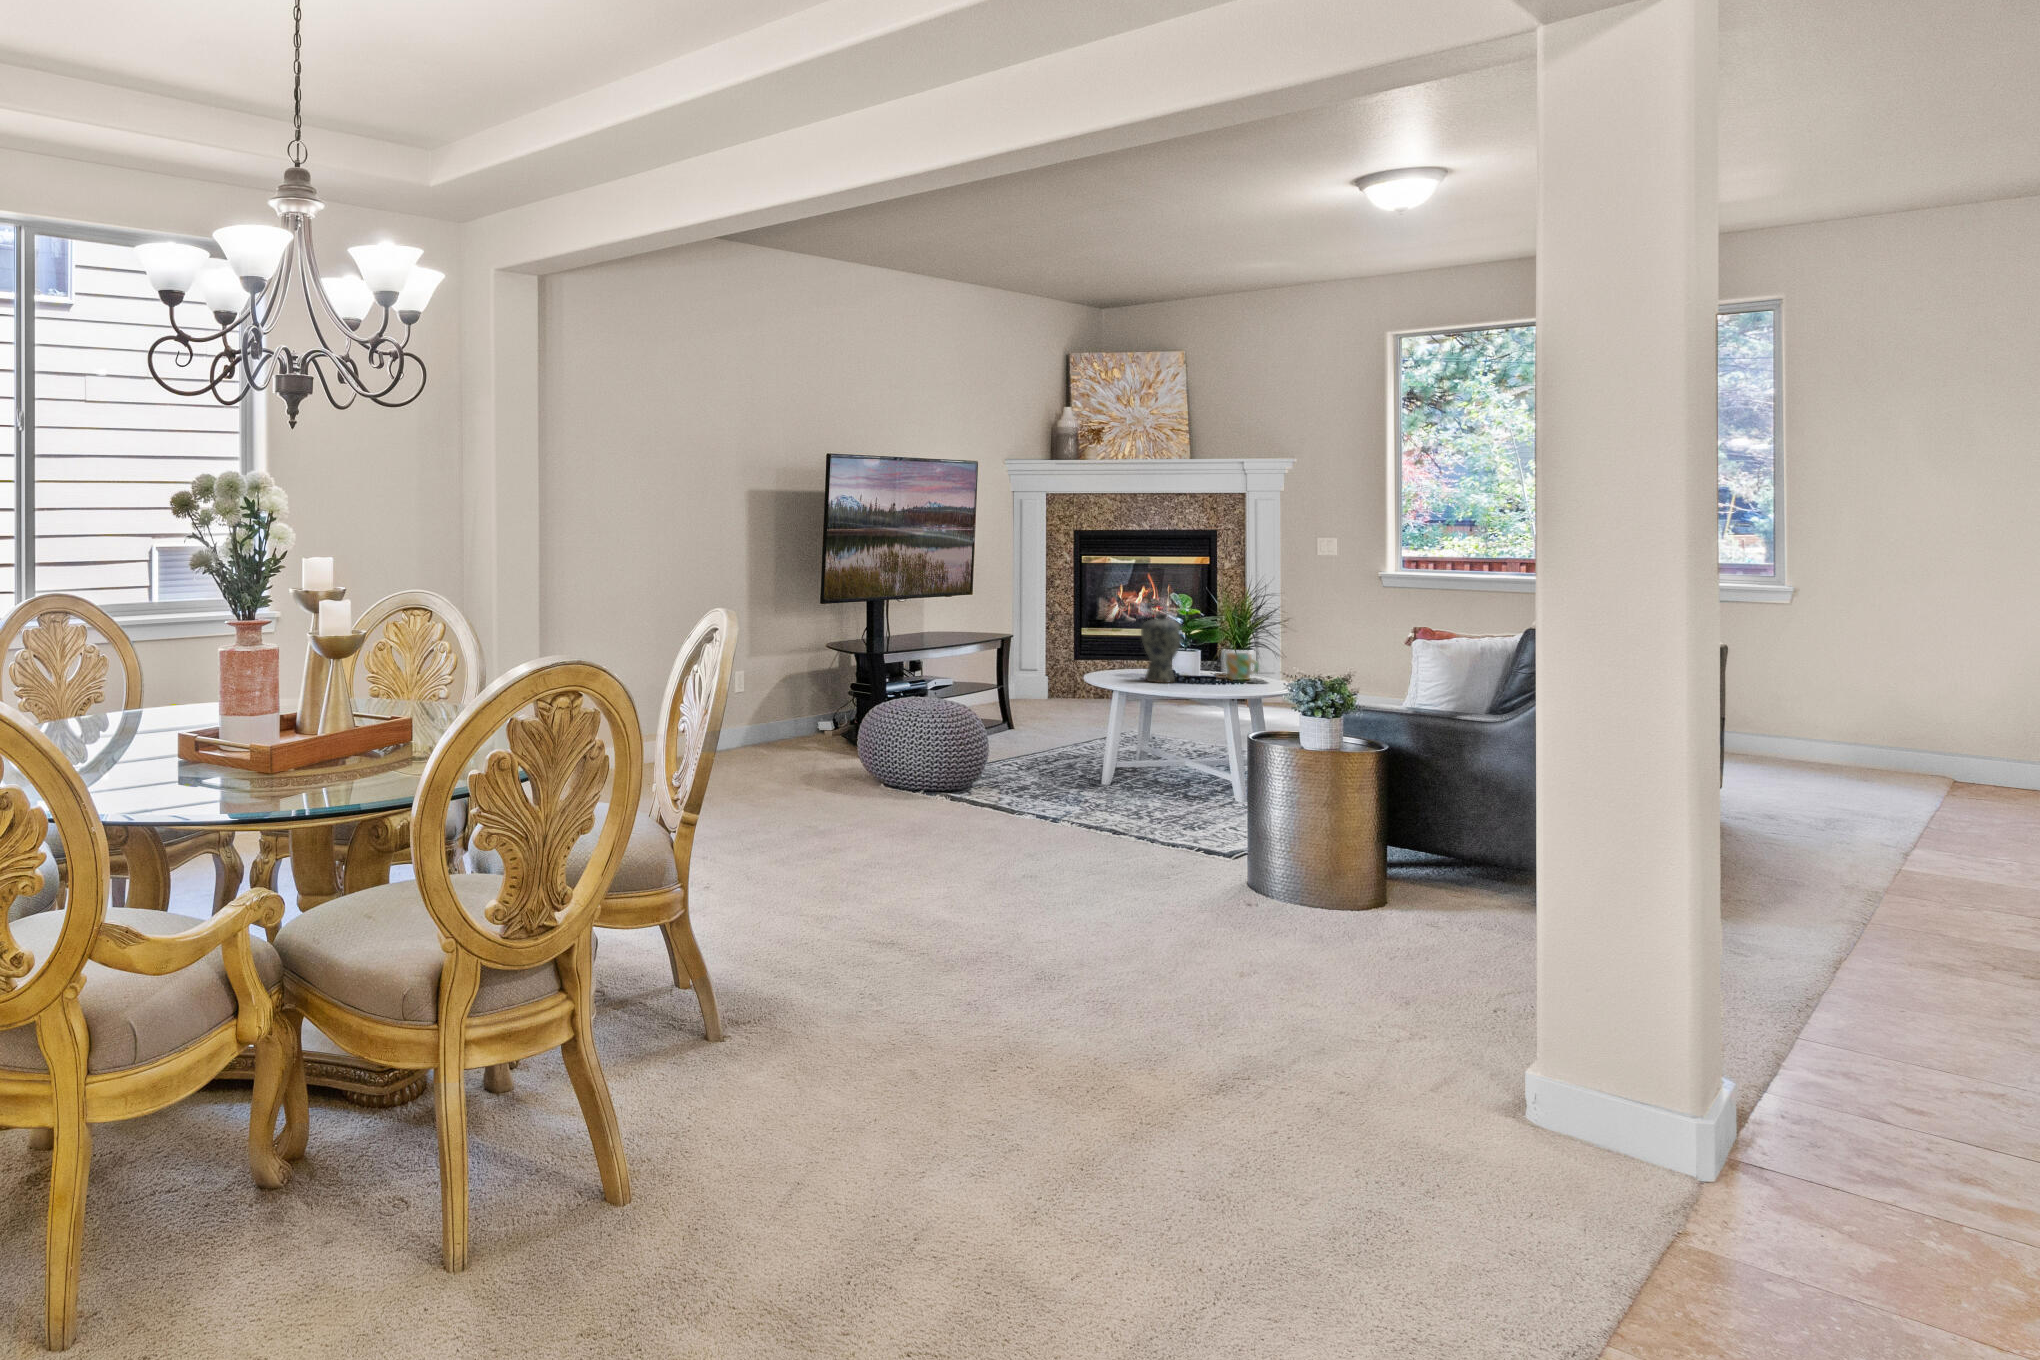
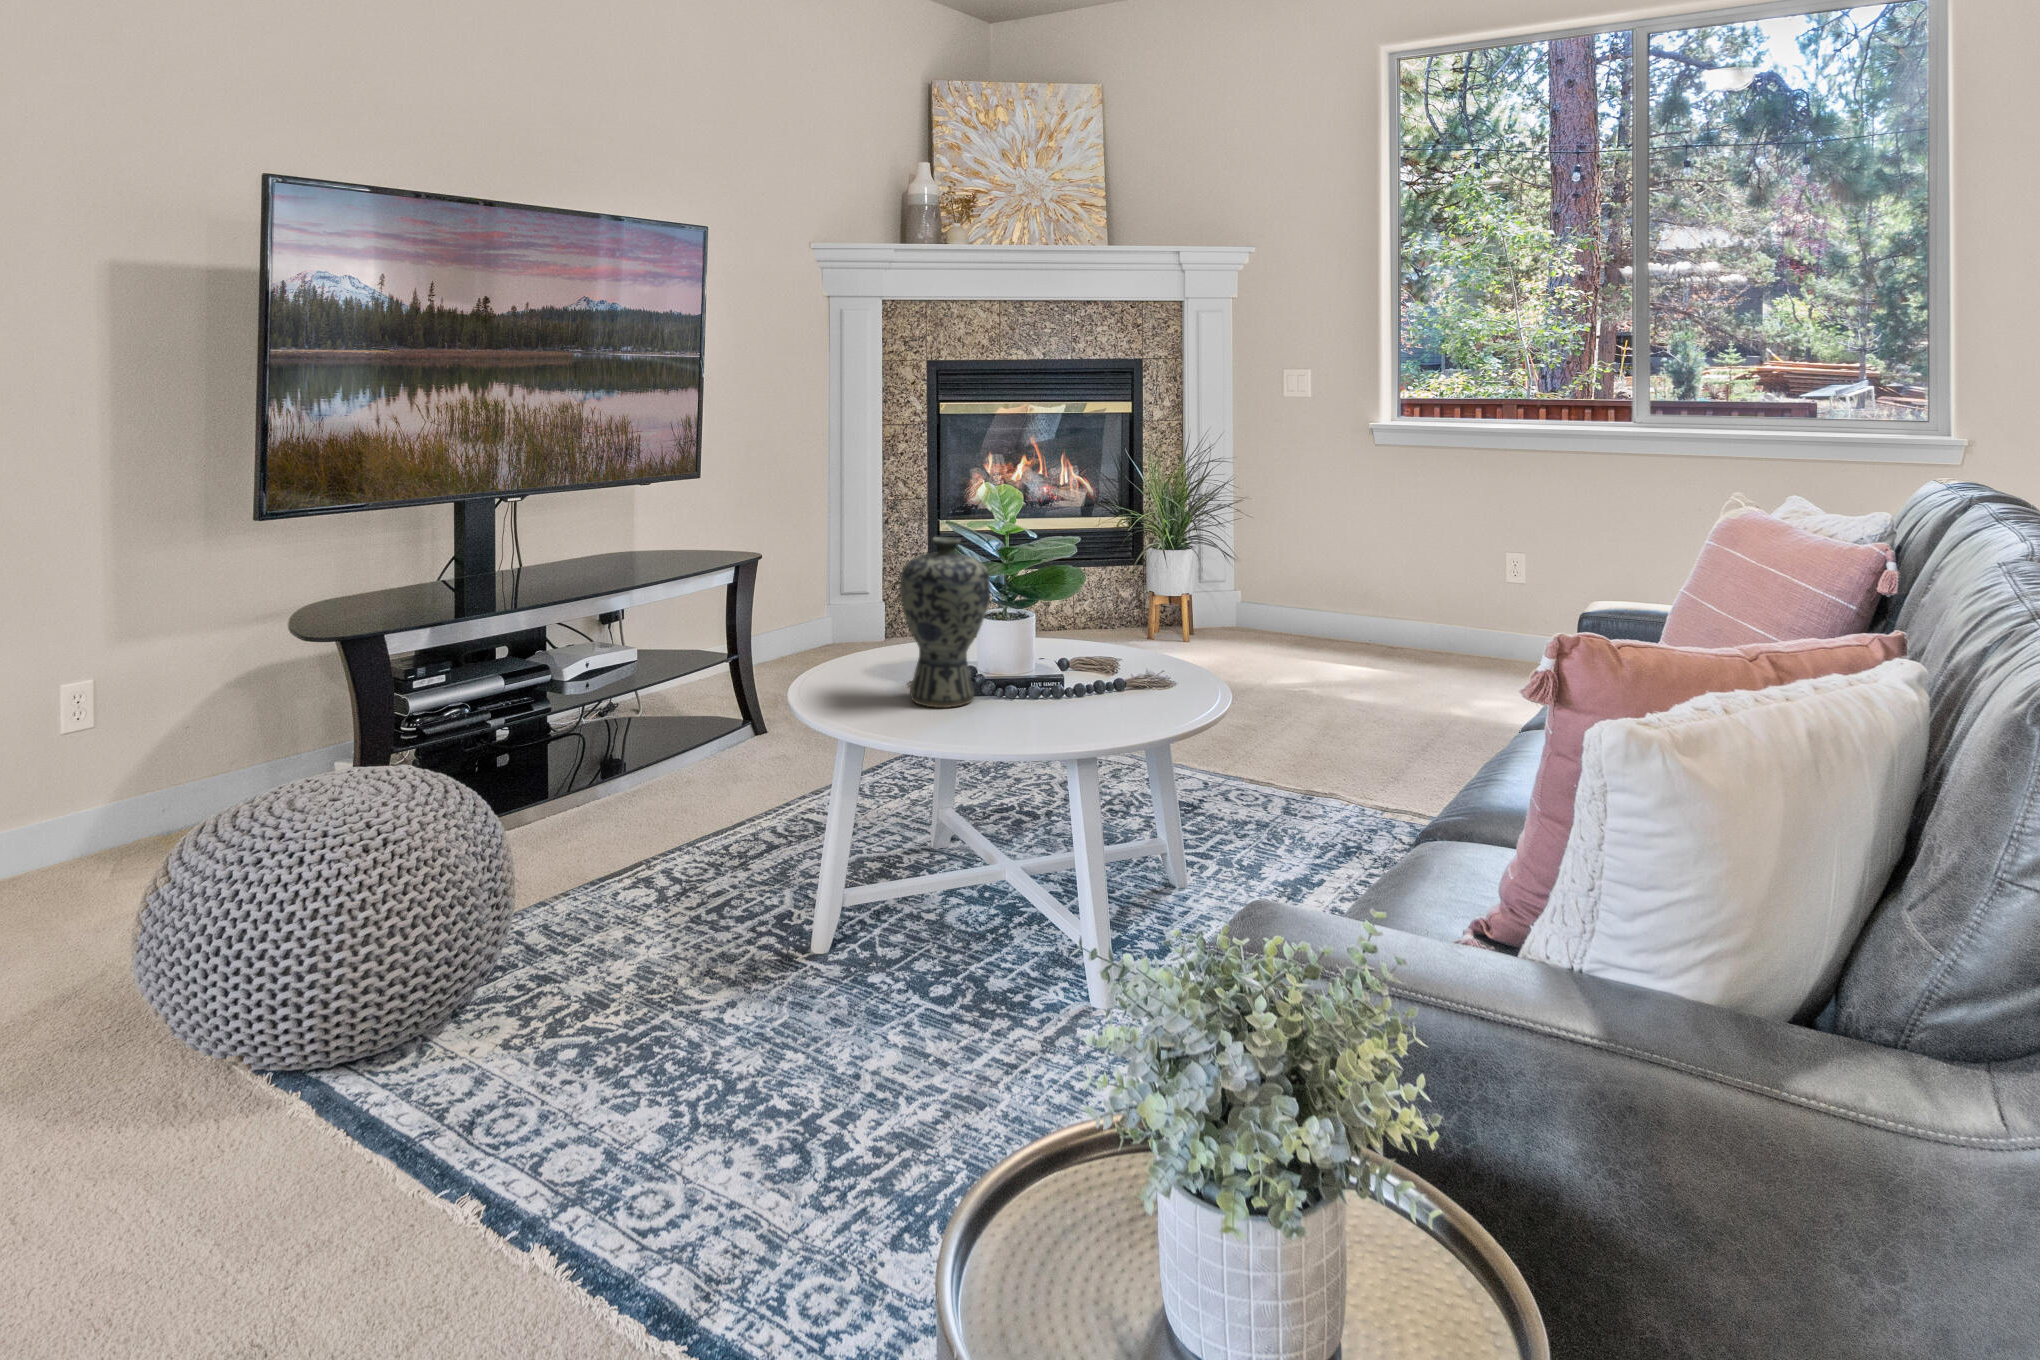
mug: present [1225,653,1259,680] -> none [1092,617,1161,684]

